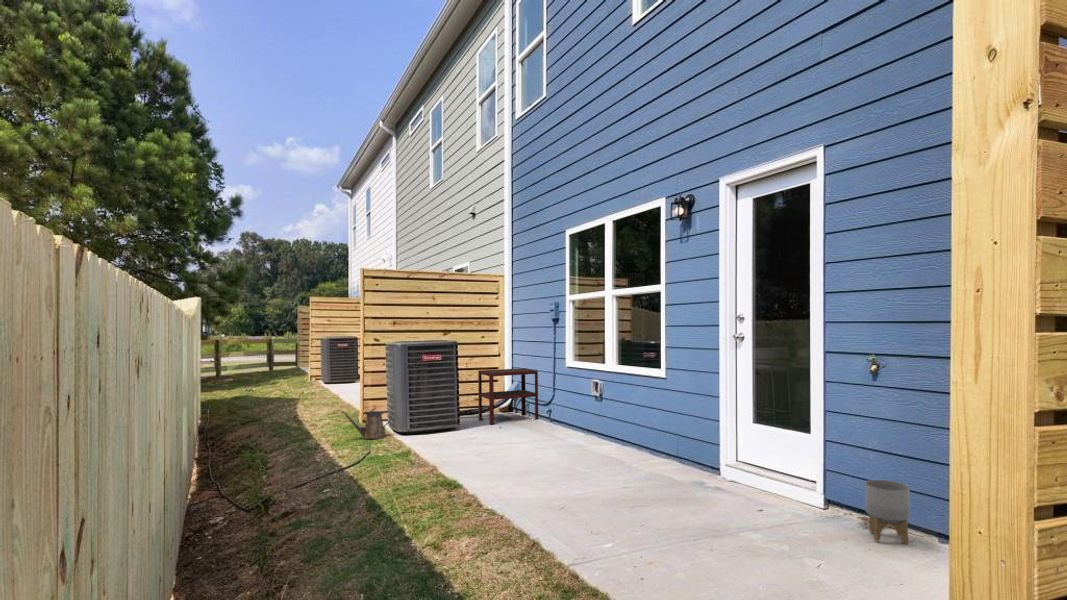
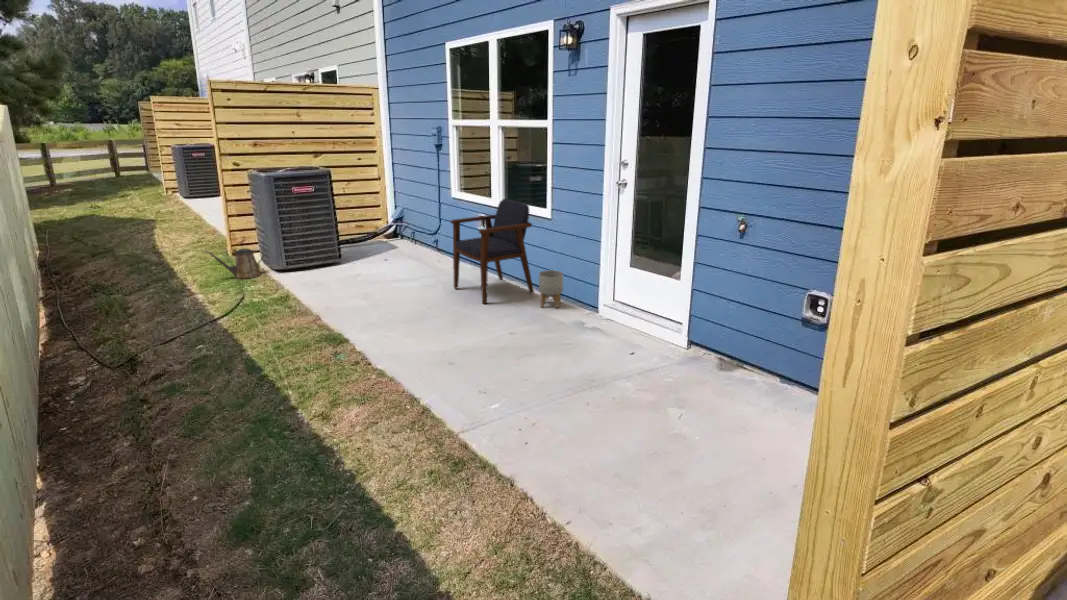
armchair: none [567,362,651,464] -> present [451,199,534,304]
side table: present [478,368,538,424] -> none [356,193,424,255]
planter: present [865,480,910,545] -> present [539,270,563,308]

